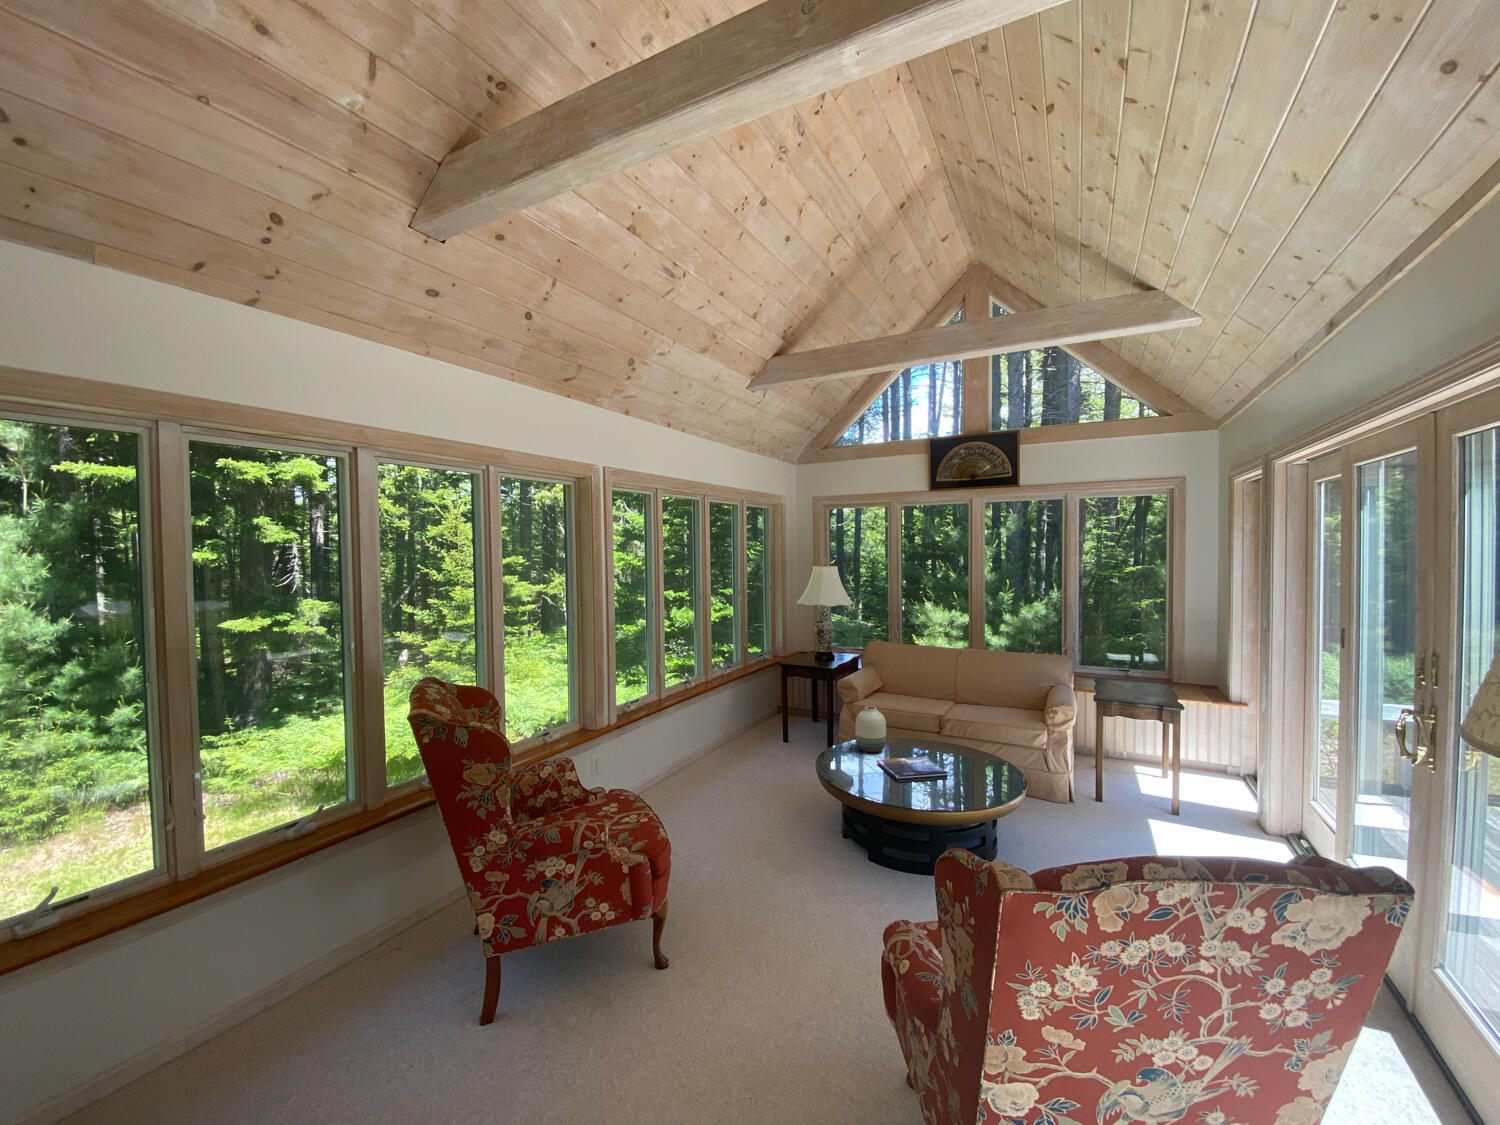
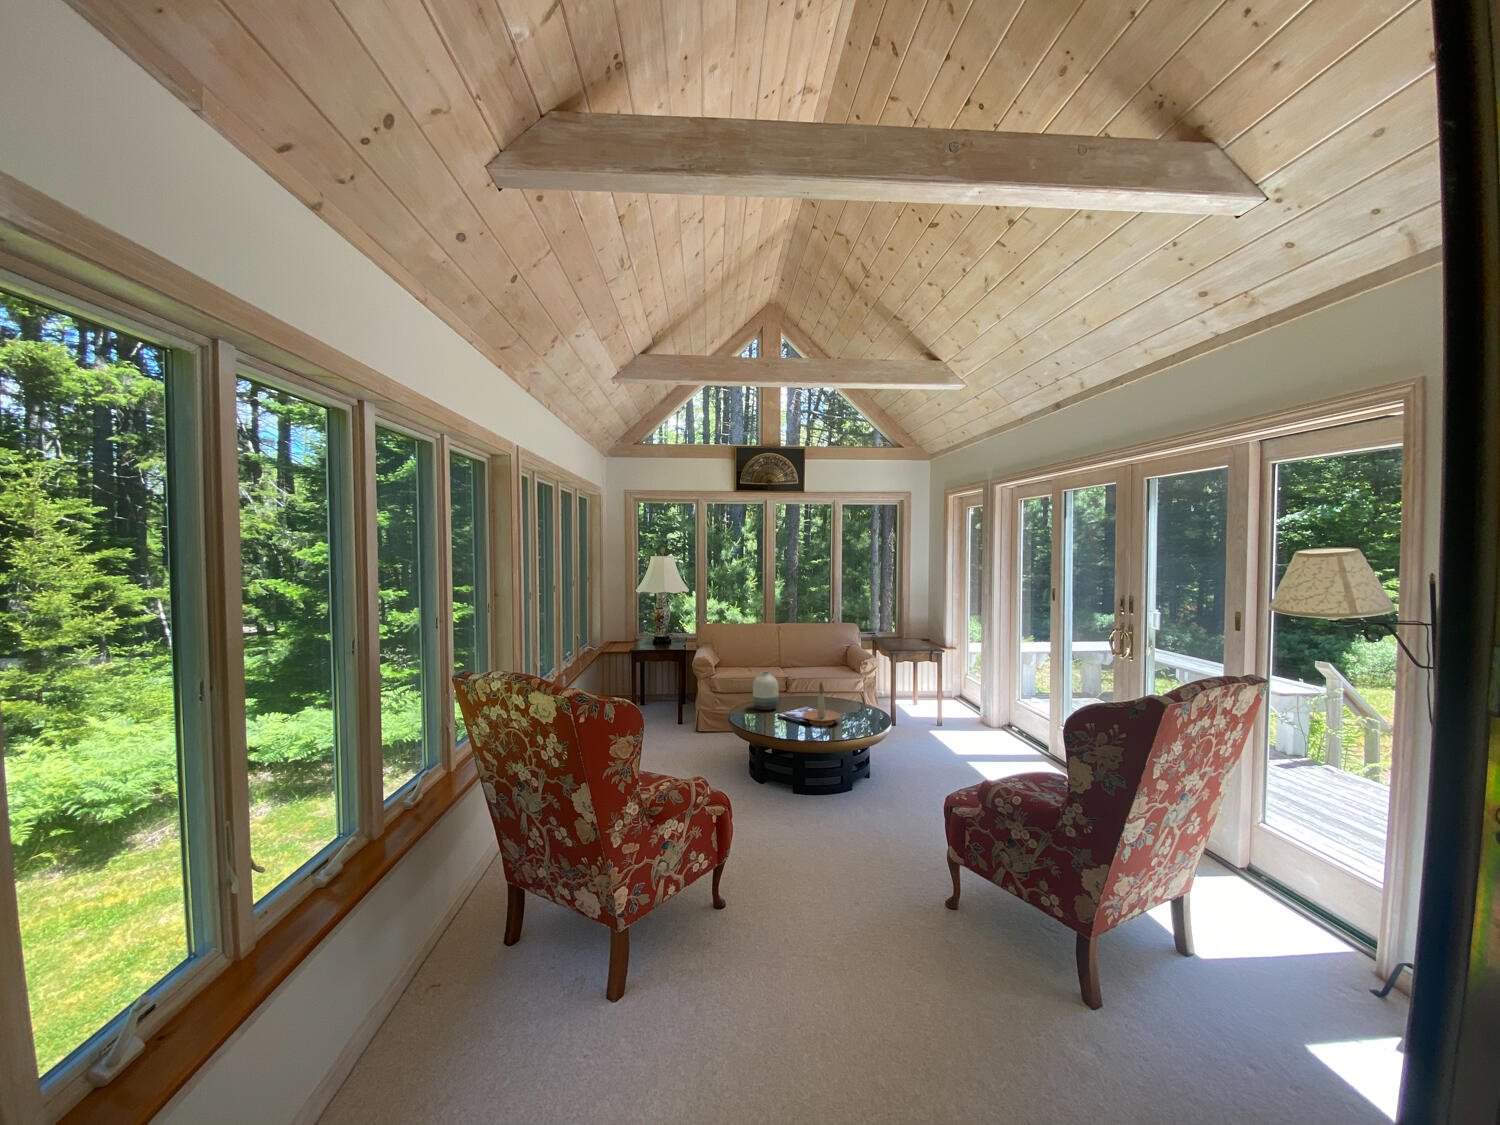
candle holder: none [889,731,938,787] -> present [803,682,840,726]

